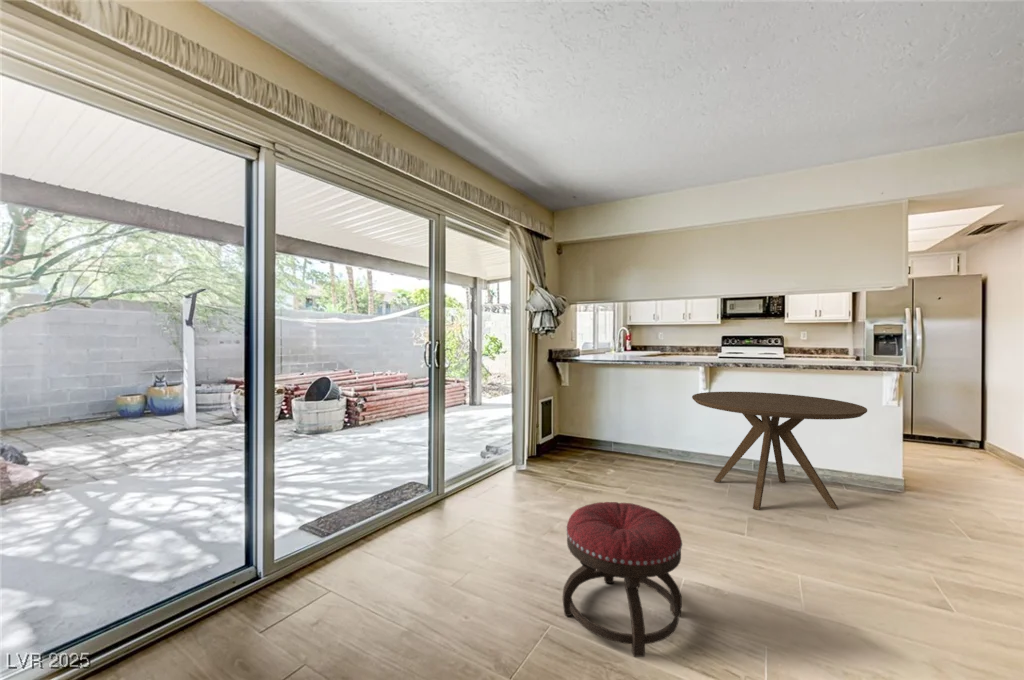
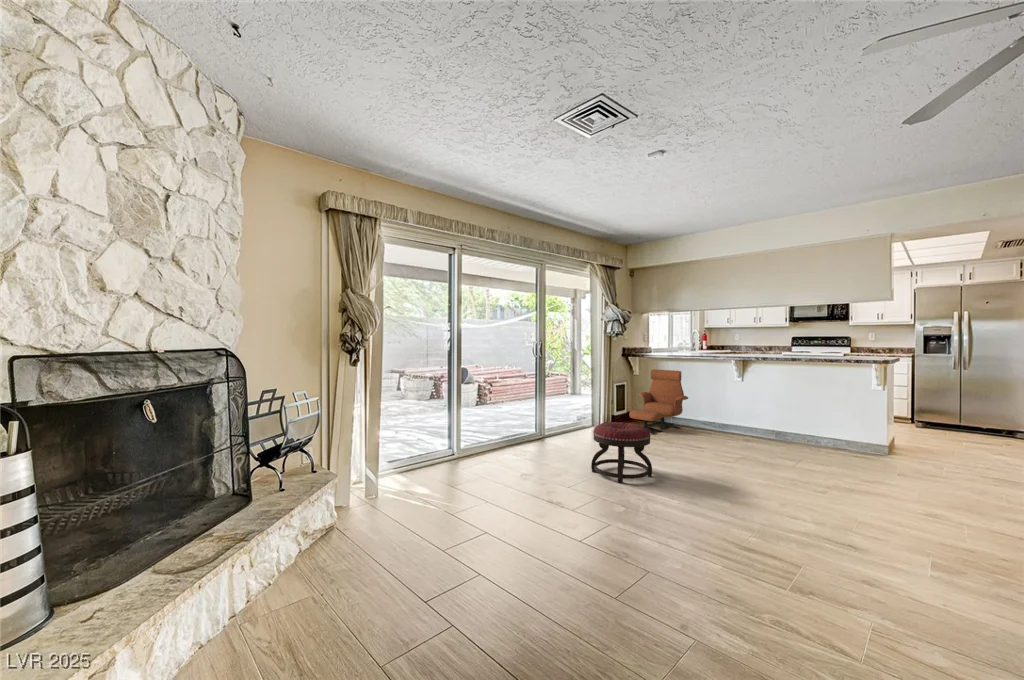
lounge chair: none [568,380,640,479] -> present [629,370,688,435]
dining table: present [692,392,867,510] -> none [713,378,836,458]

